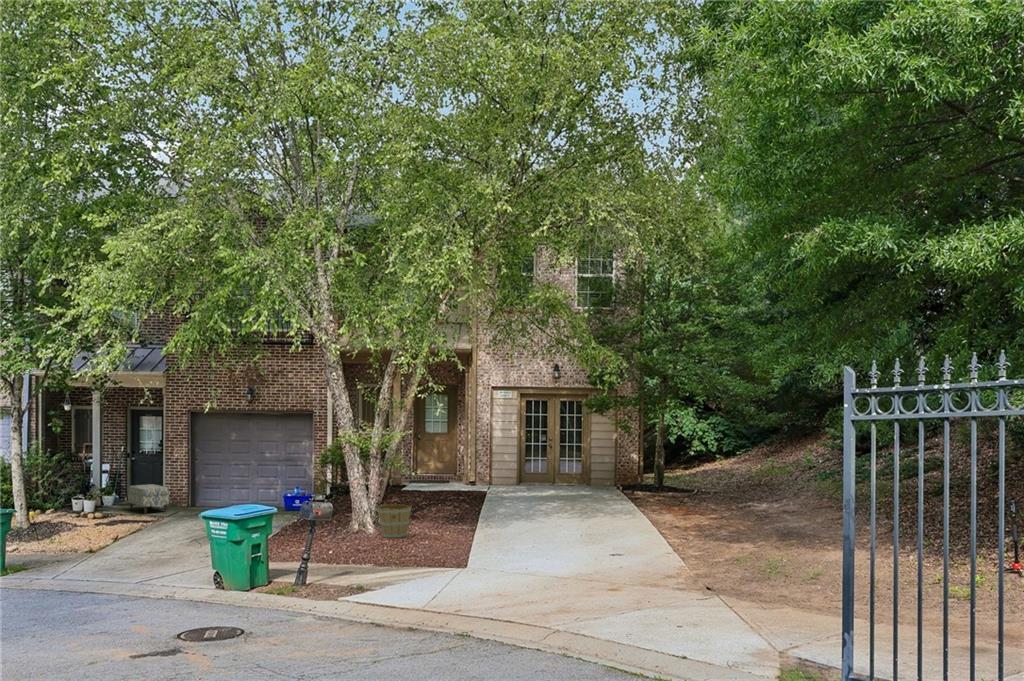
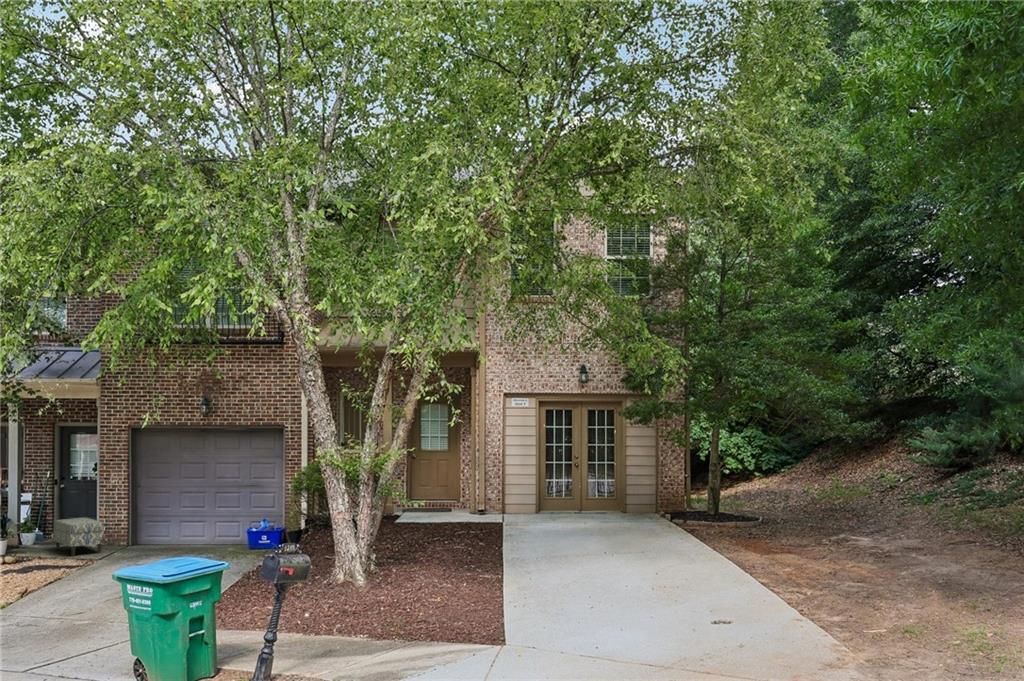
wooden bucket: present [377,504,412,538] -> none [369,545,415,591]

